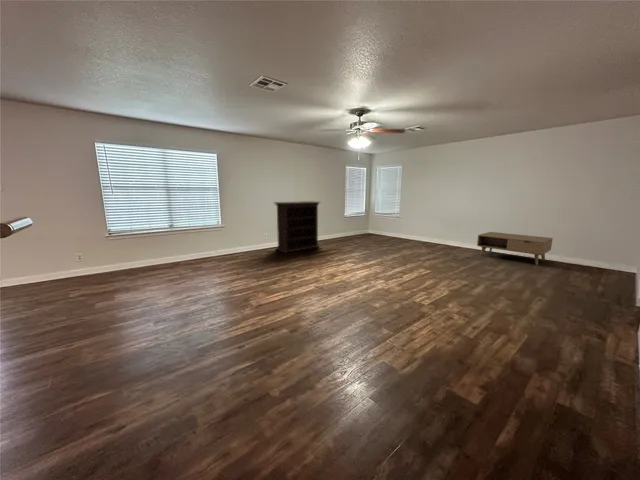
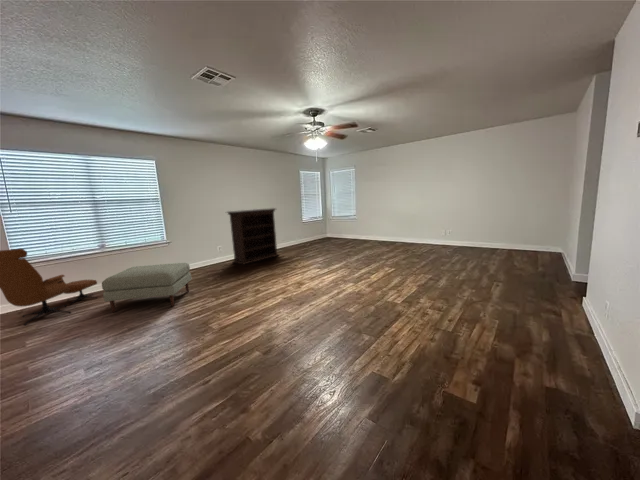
lounge chair: none [90,223,165,284] -> present [0,249,97,325]
coffee table: present [477,232,553,265] -> none [430,227,493,253]
ottoman: none [169,246,239,283] -> present [102,263,192,312]

